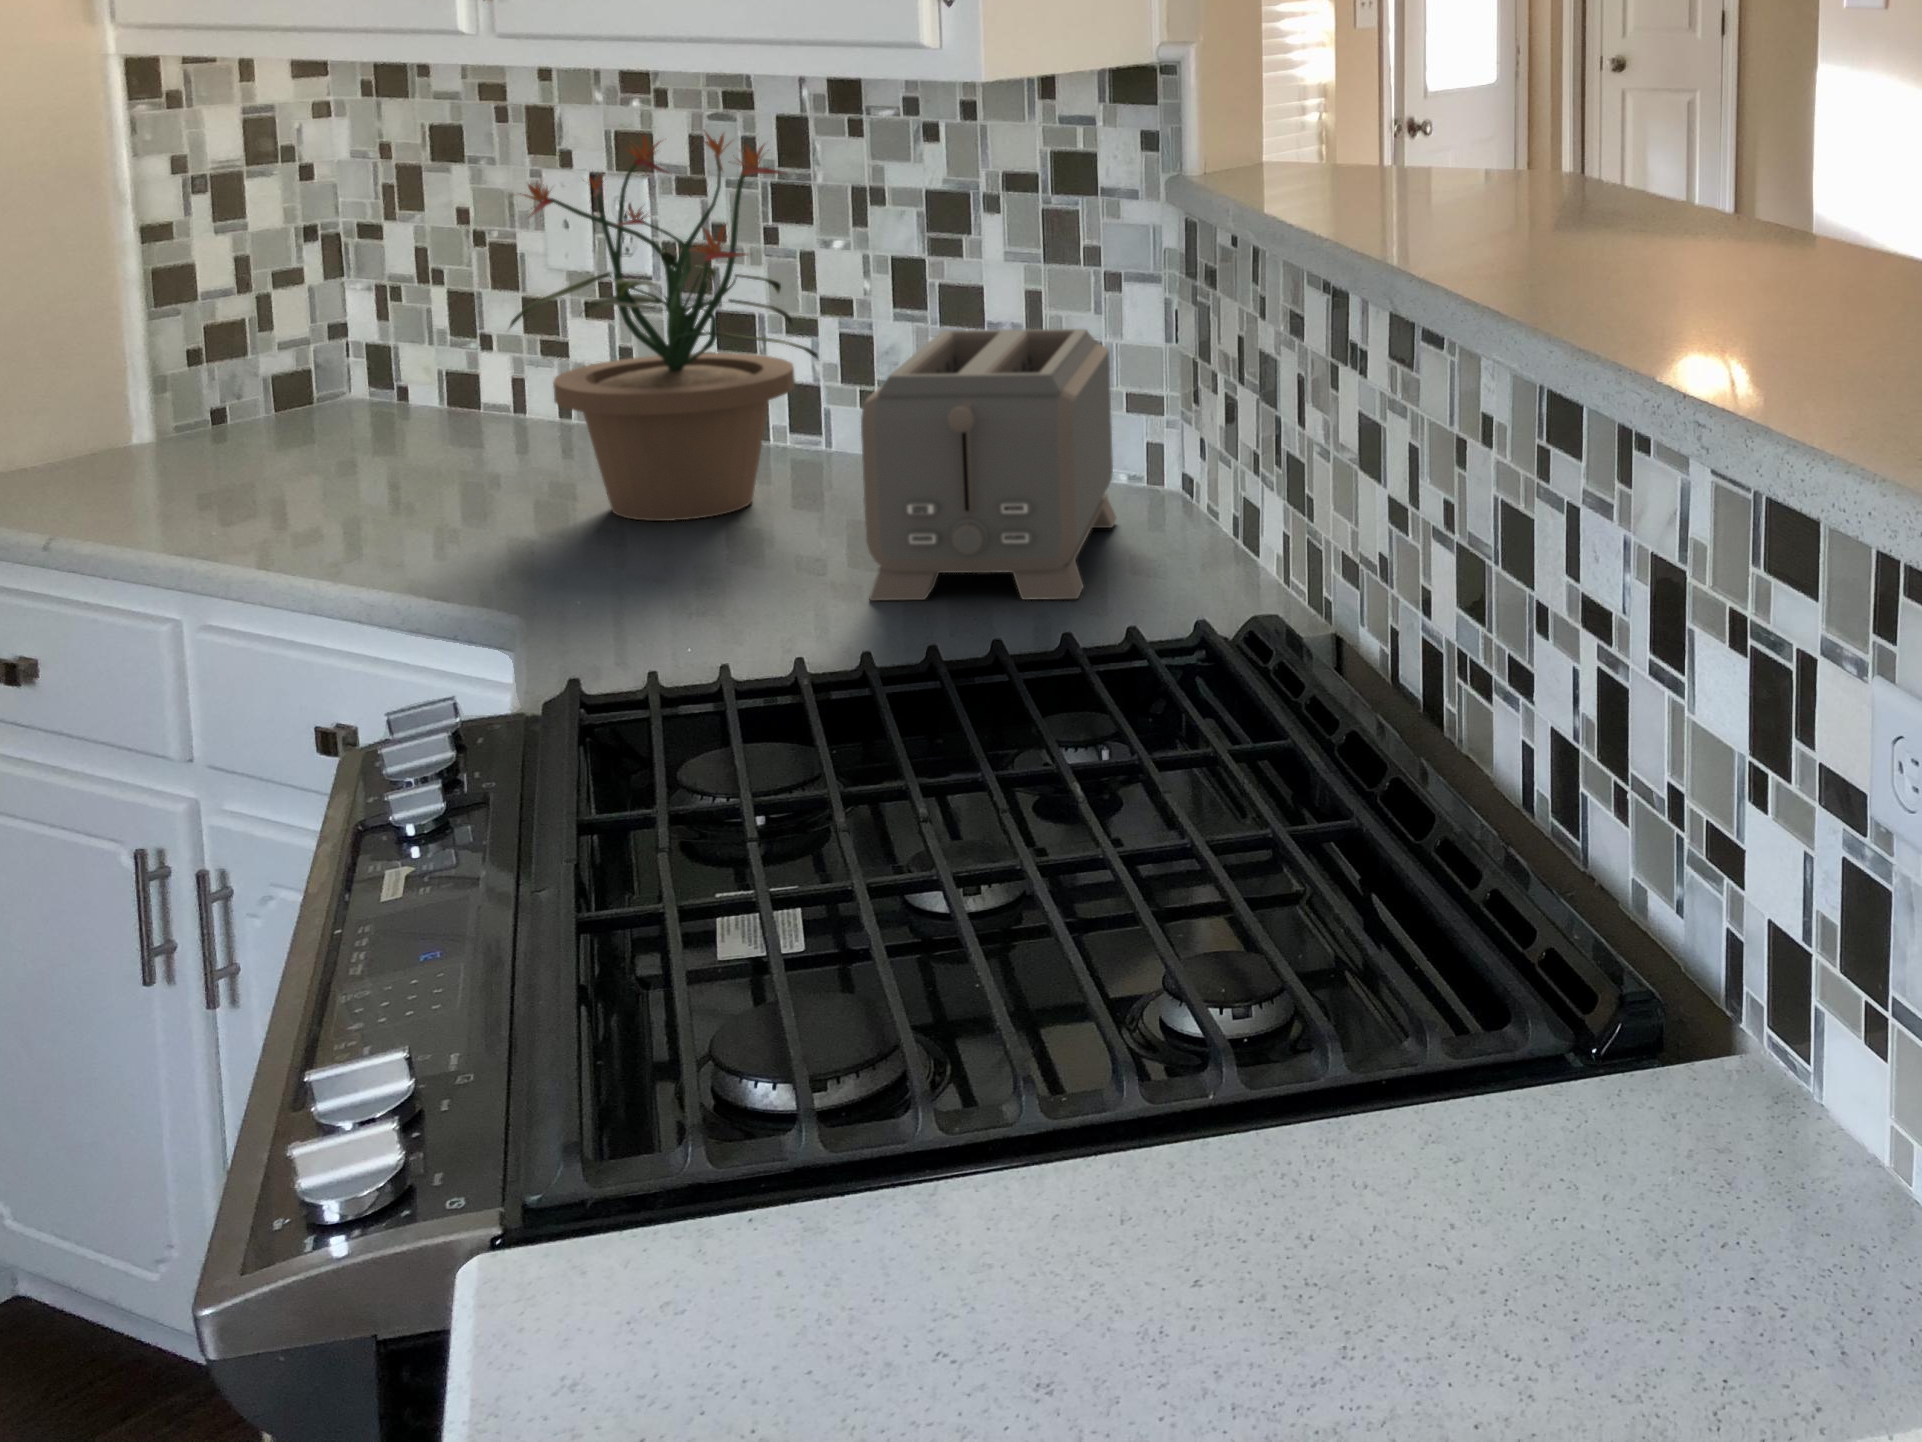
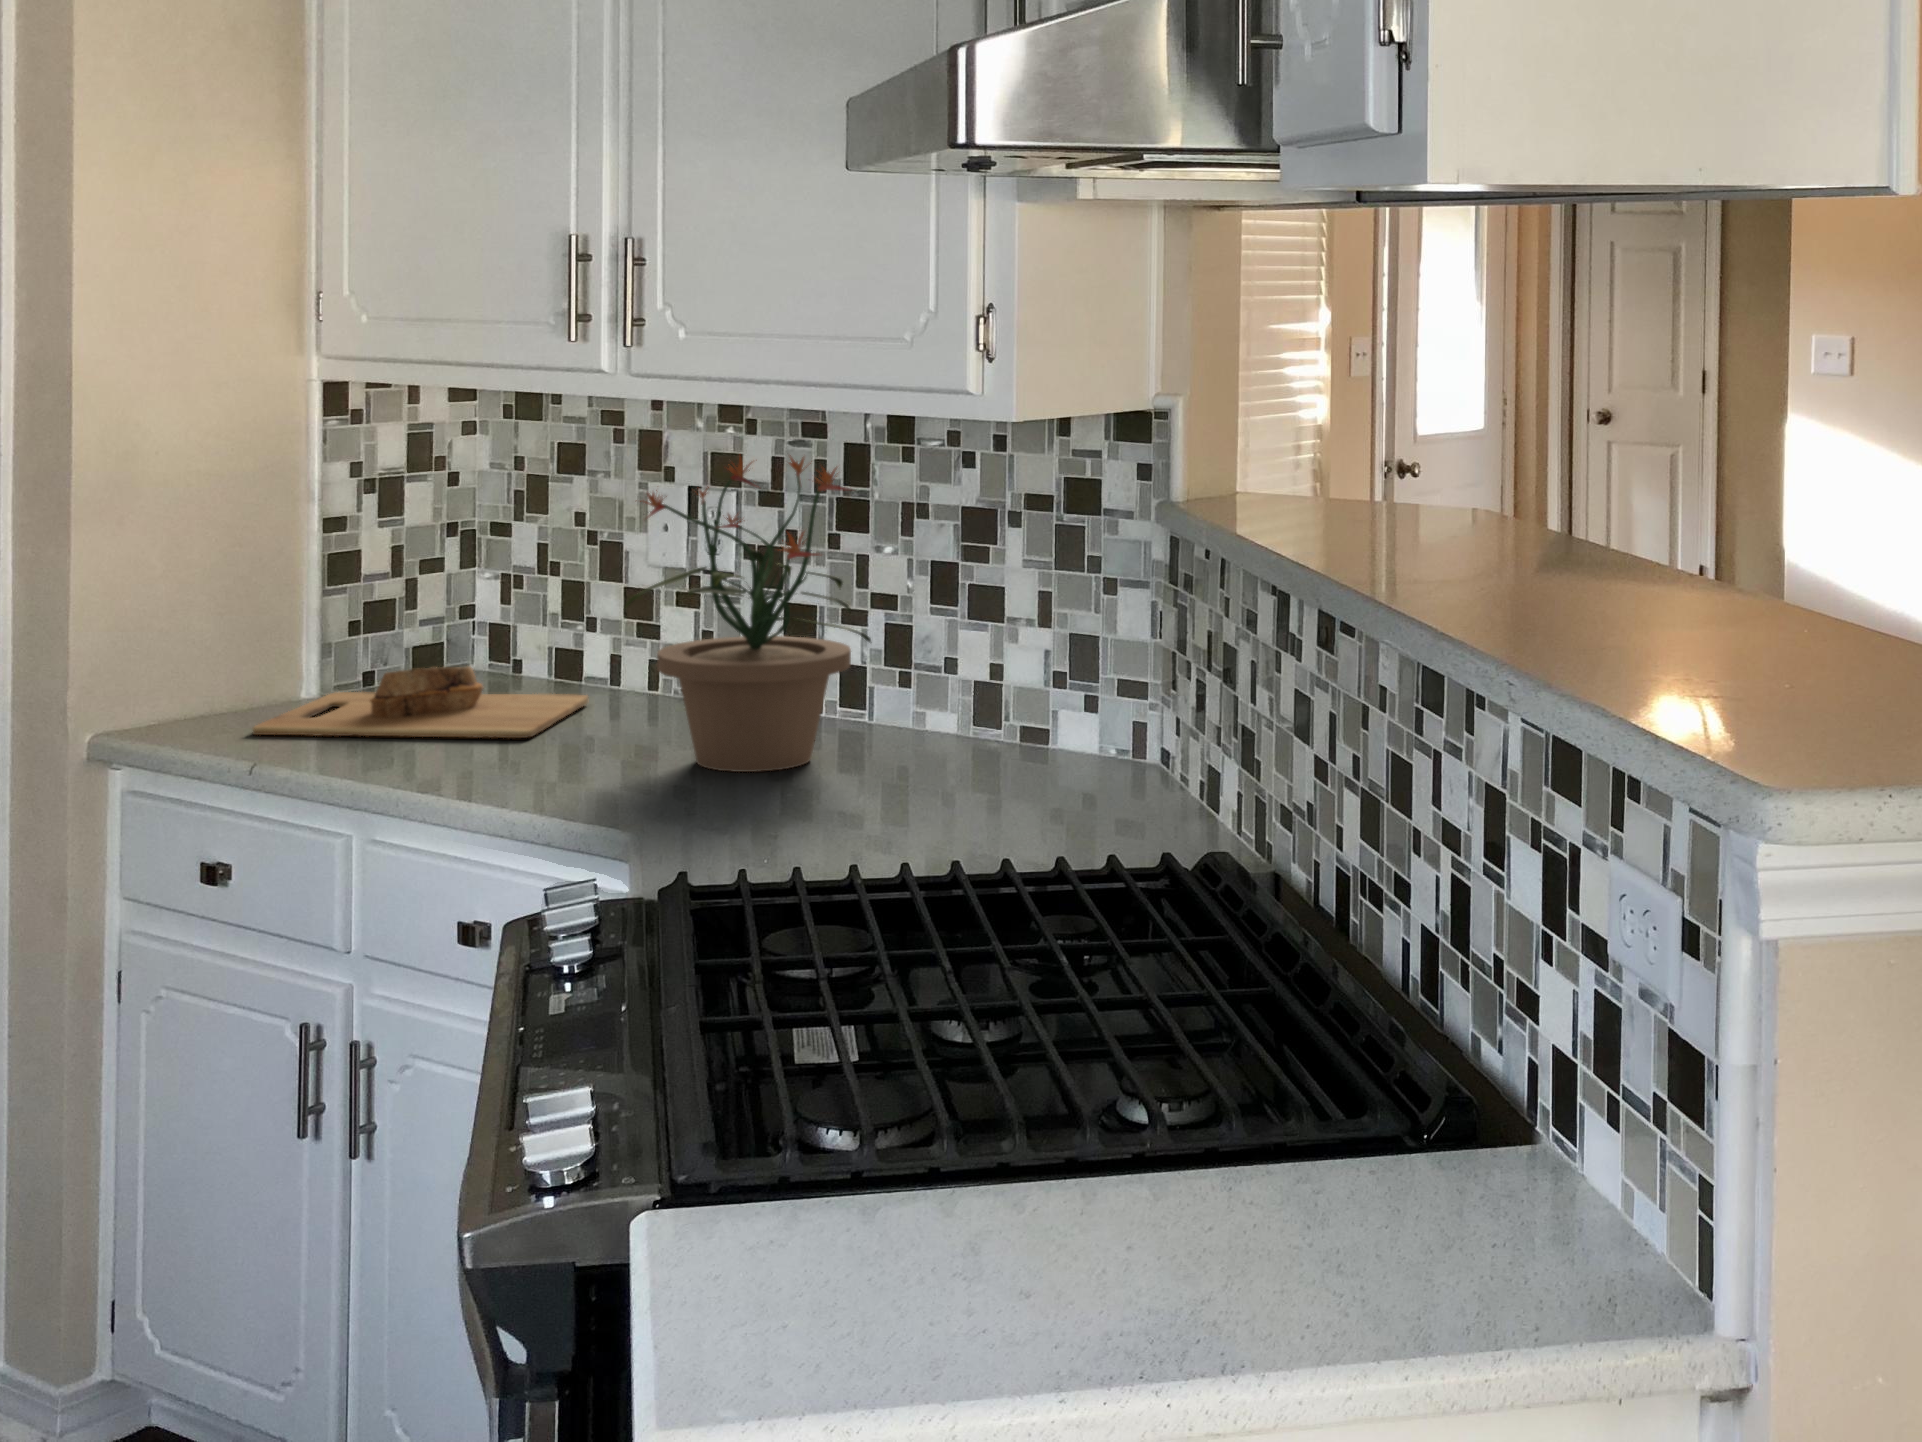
toaster: present [861,329,1116,601] -> none [907,622,1109,840]
cutting board: none [65,400,487,495] -> present [252,667,588,738]

